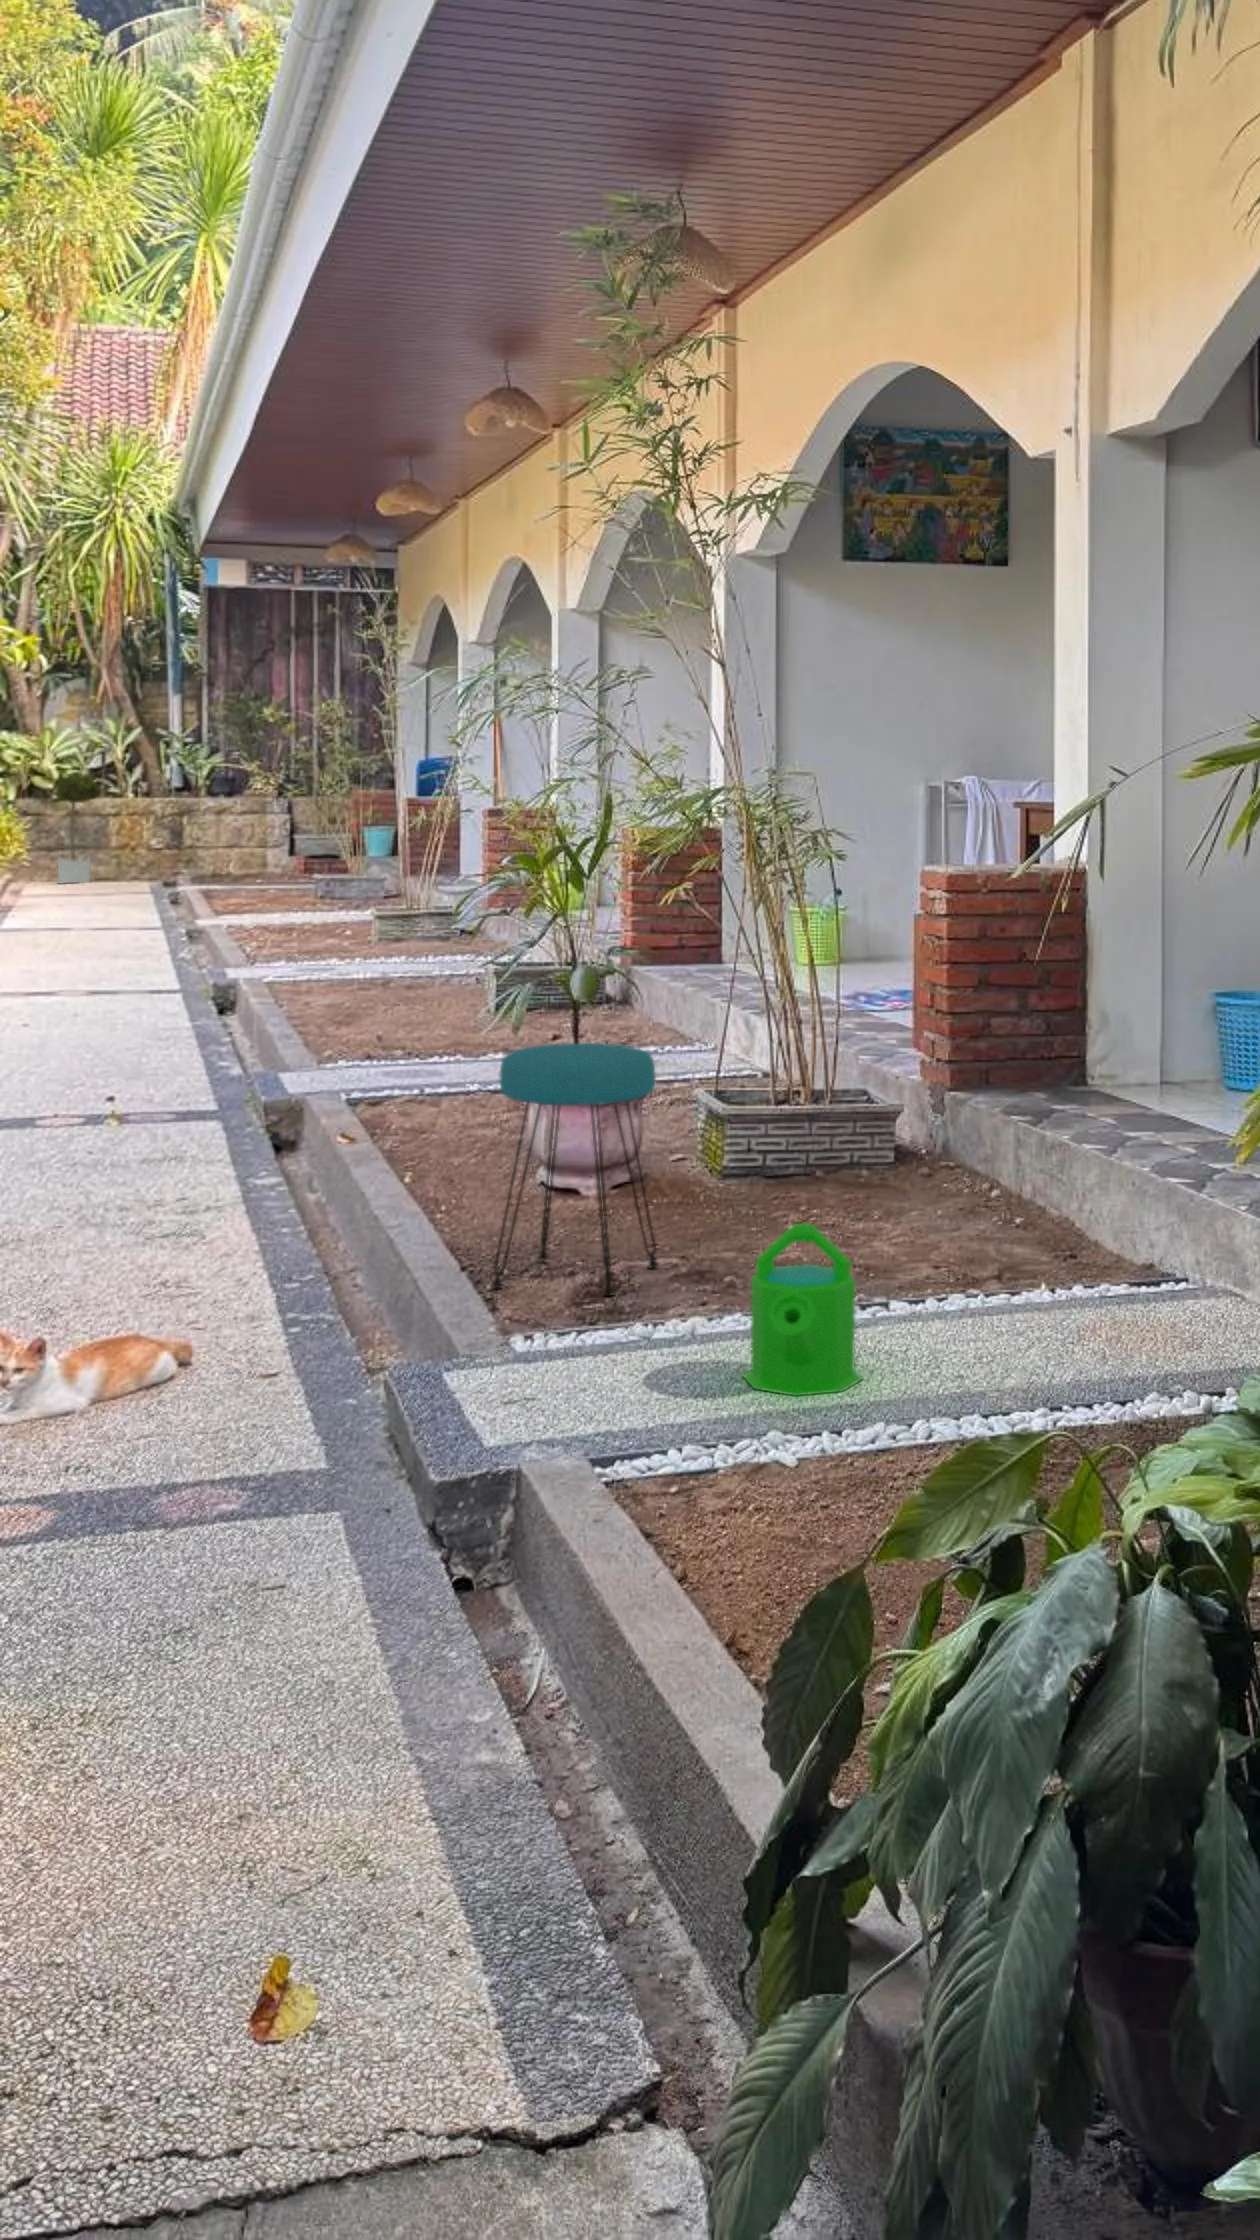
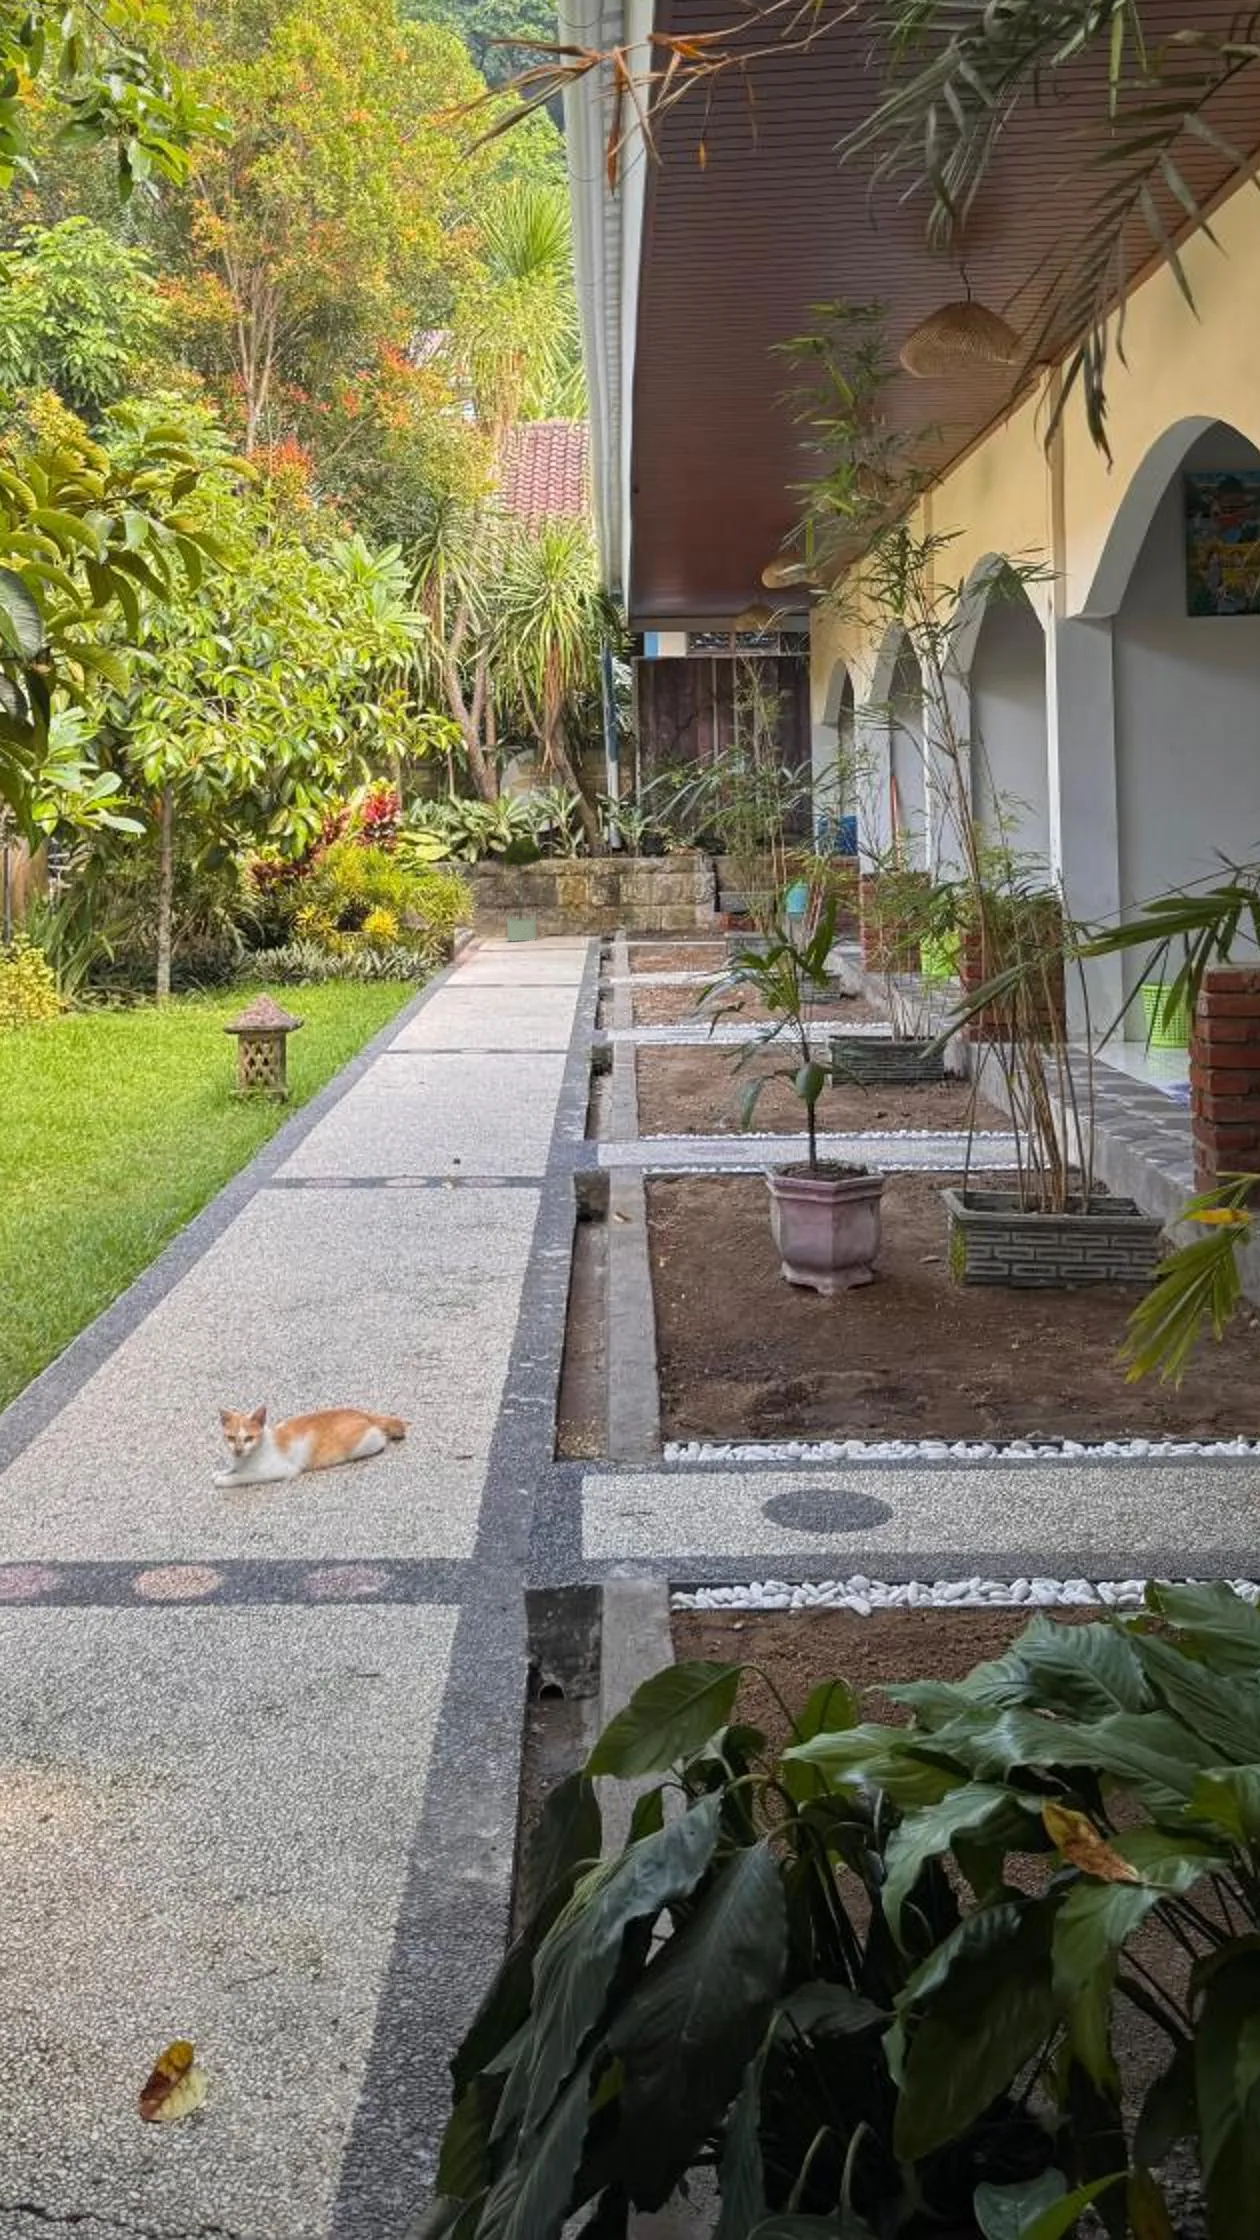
stool: present [492,1043,658,1296] -> none [681,1151,854,1407]
watering can: present [743,1224,862,1396] -> none [869,1358,991,1536]

